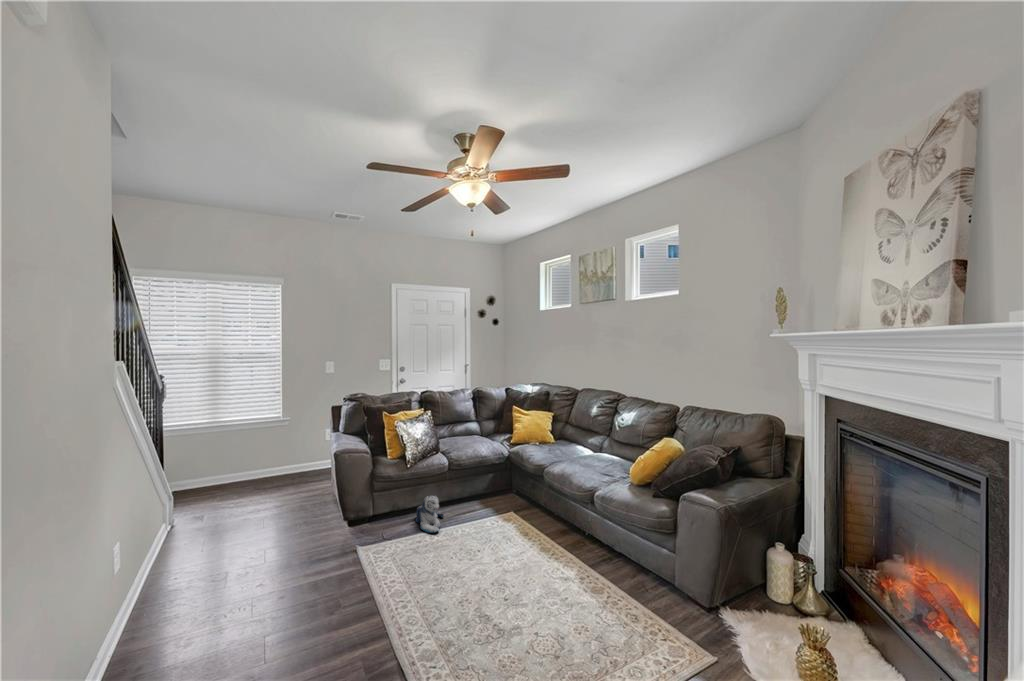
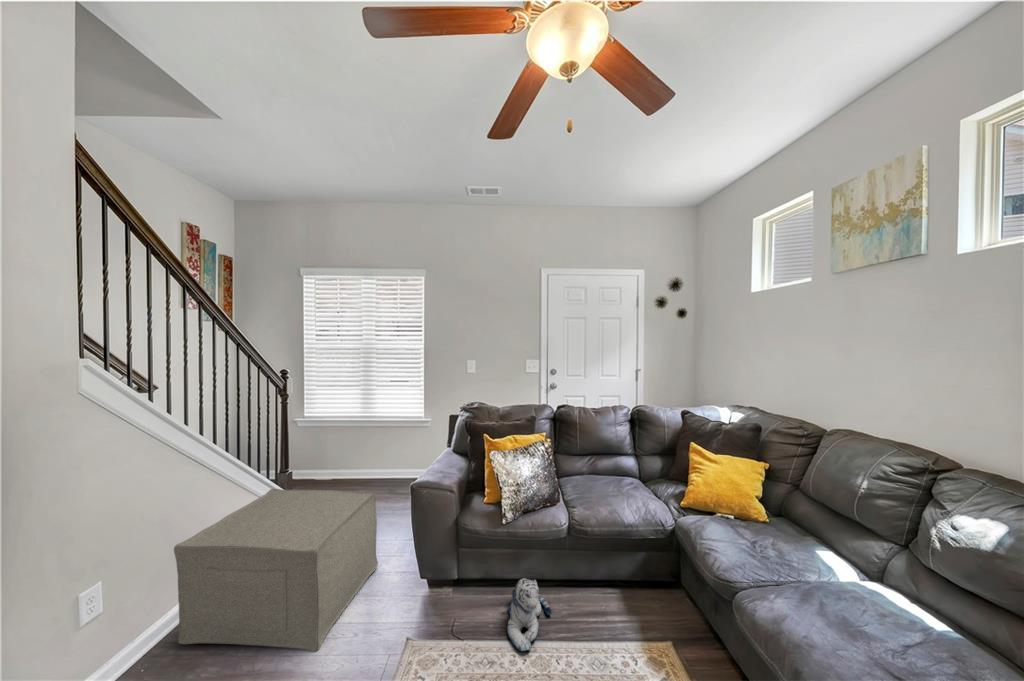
ottoman: none [160,468,300,596] -> present [174,489,378,651]

